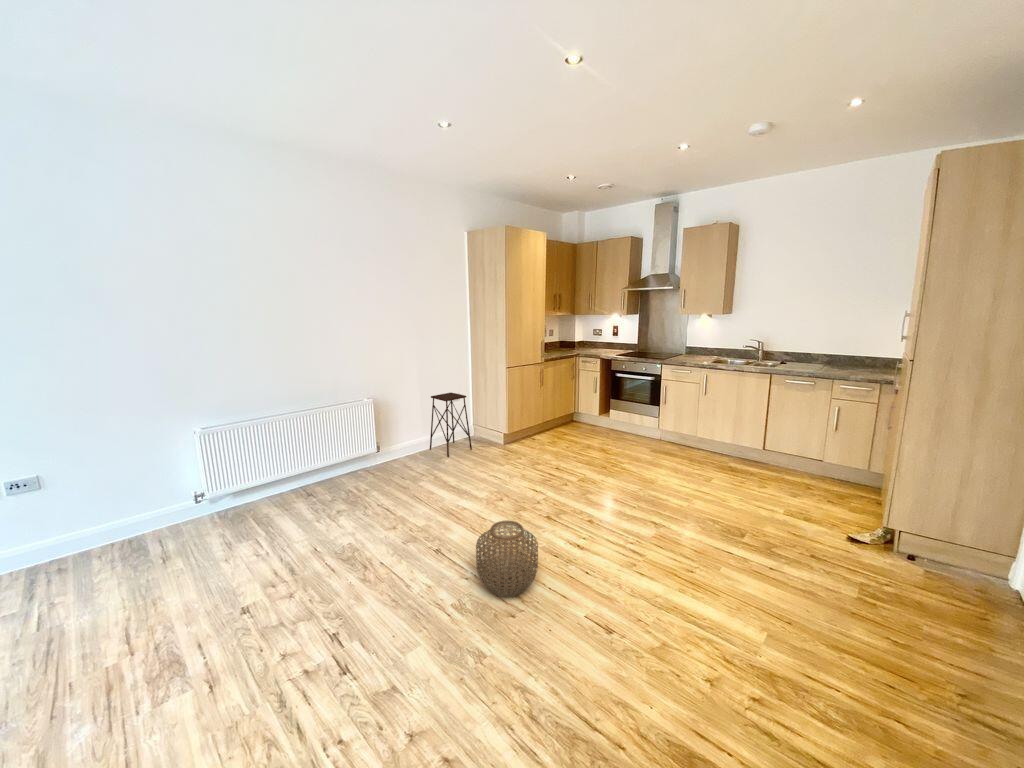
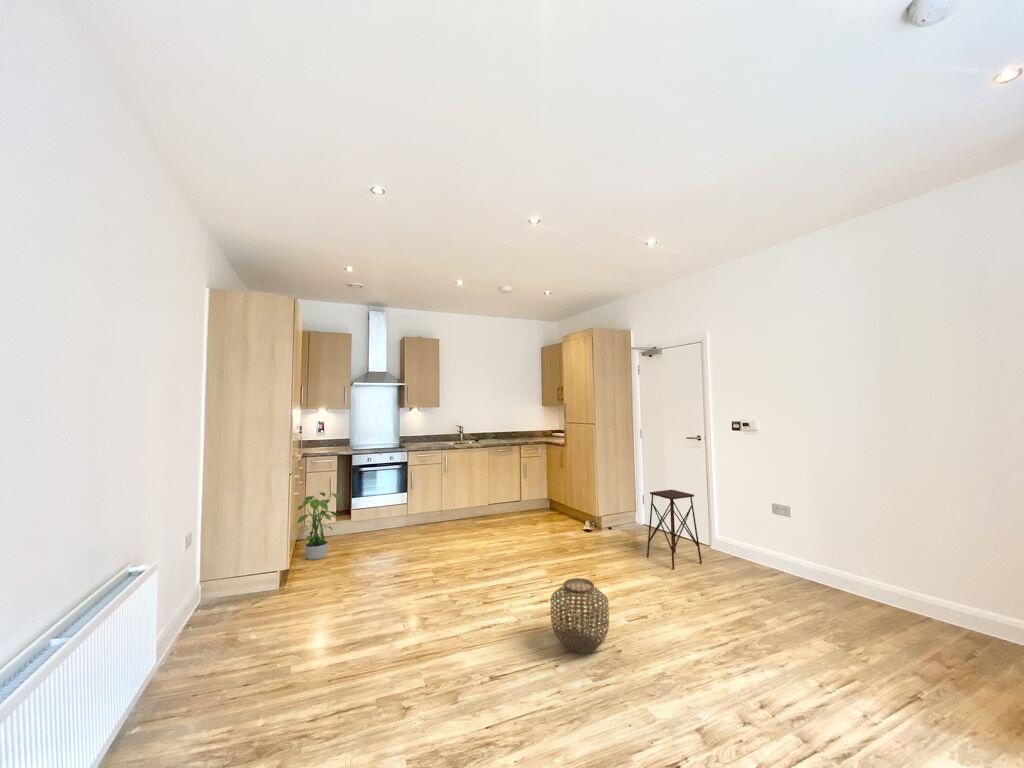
potted plant: none [541,386,576,438] -> present [297,492,340,560]
side table: present [430,393,472,457] -> present [647,490,702,570]

